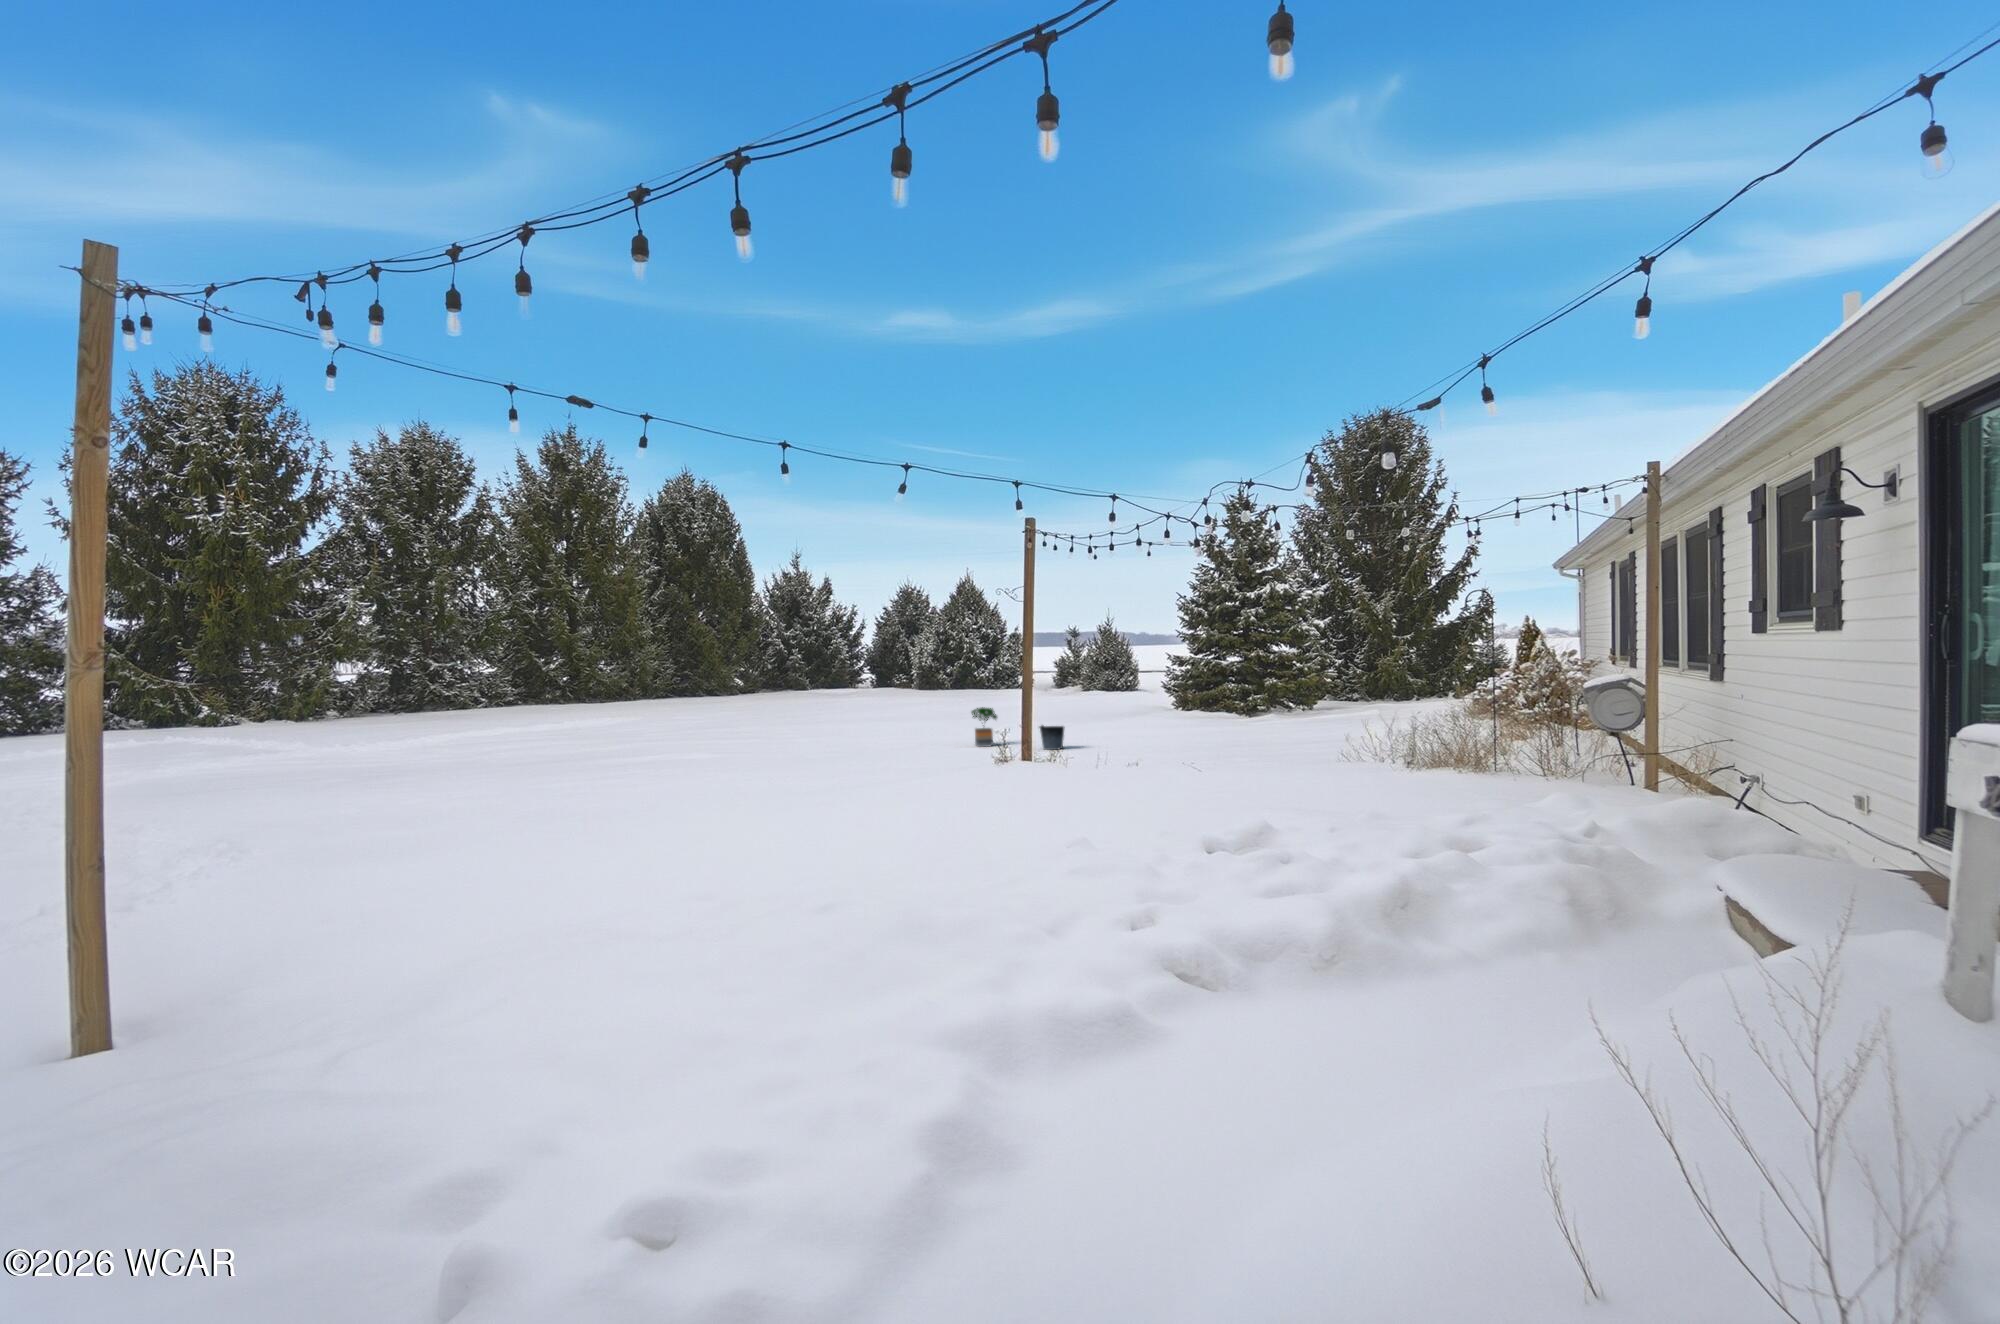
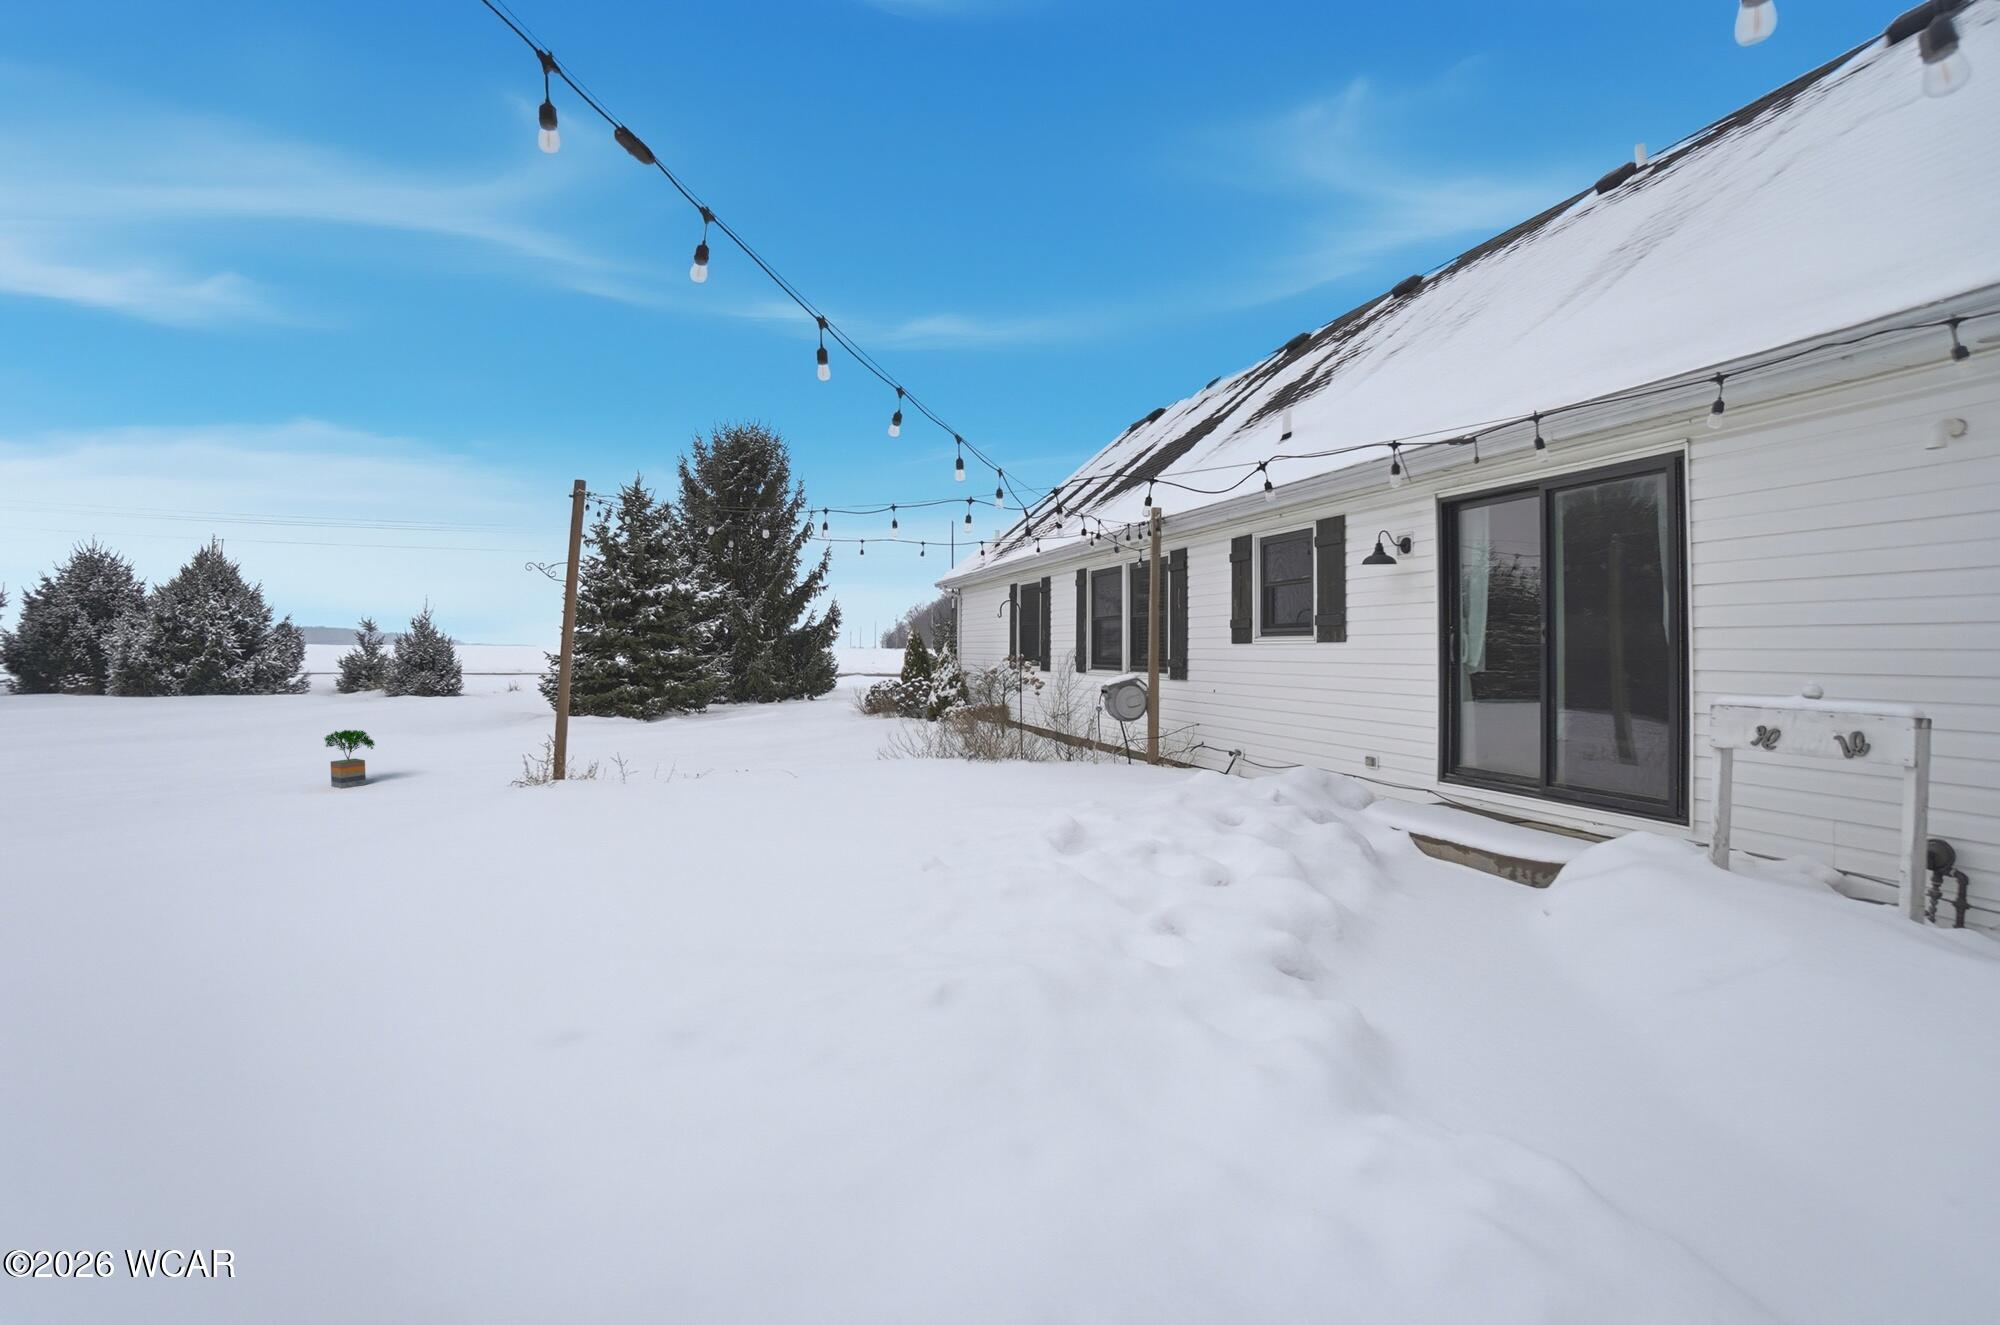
bucket: present [1040,725,1064,750] -> none [451,750,493,784]

